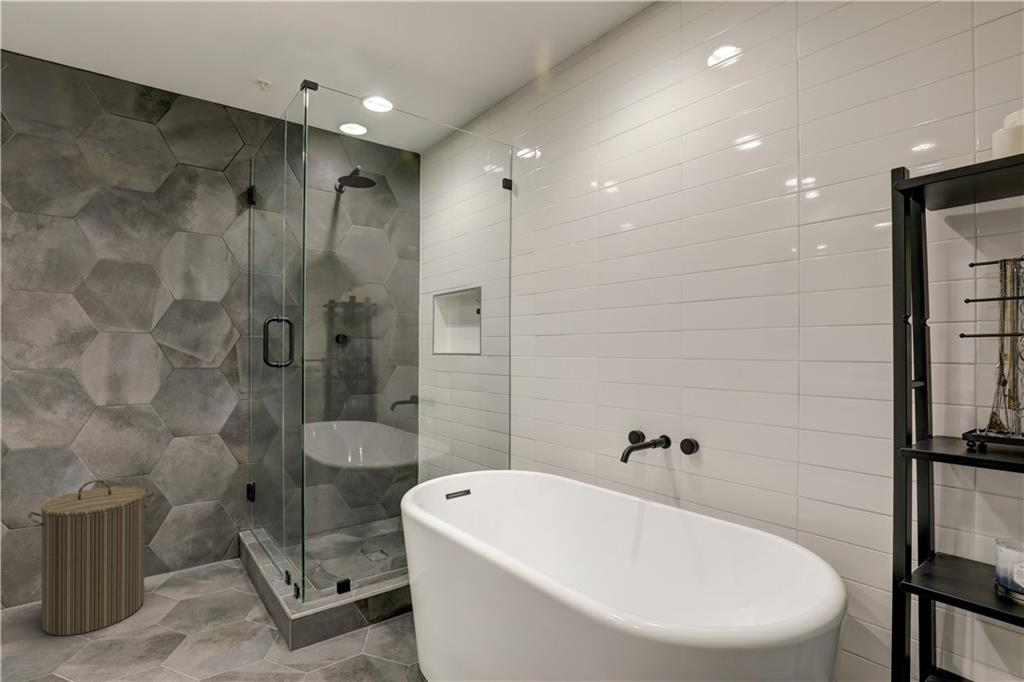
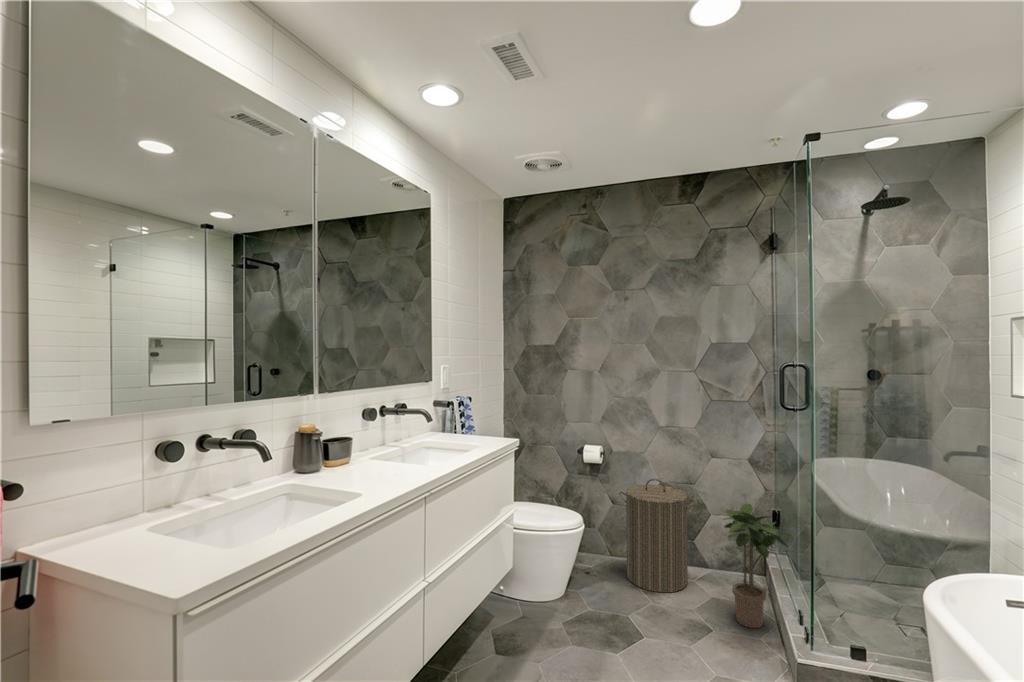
potted plant: none [195,480,278,614] -> present [724,504,792,628]

